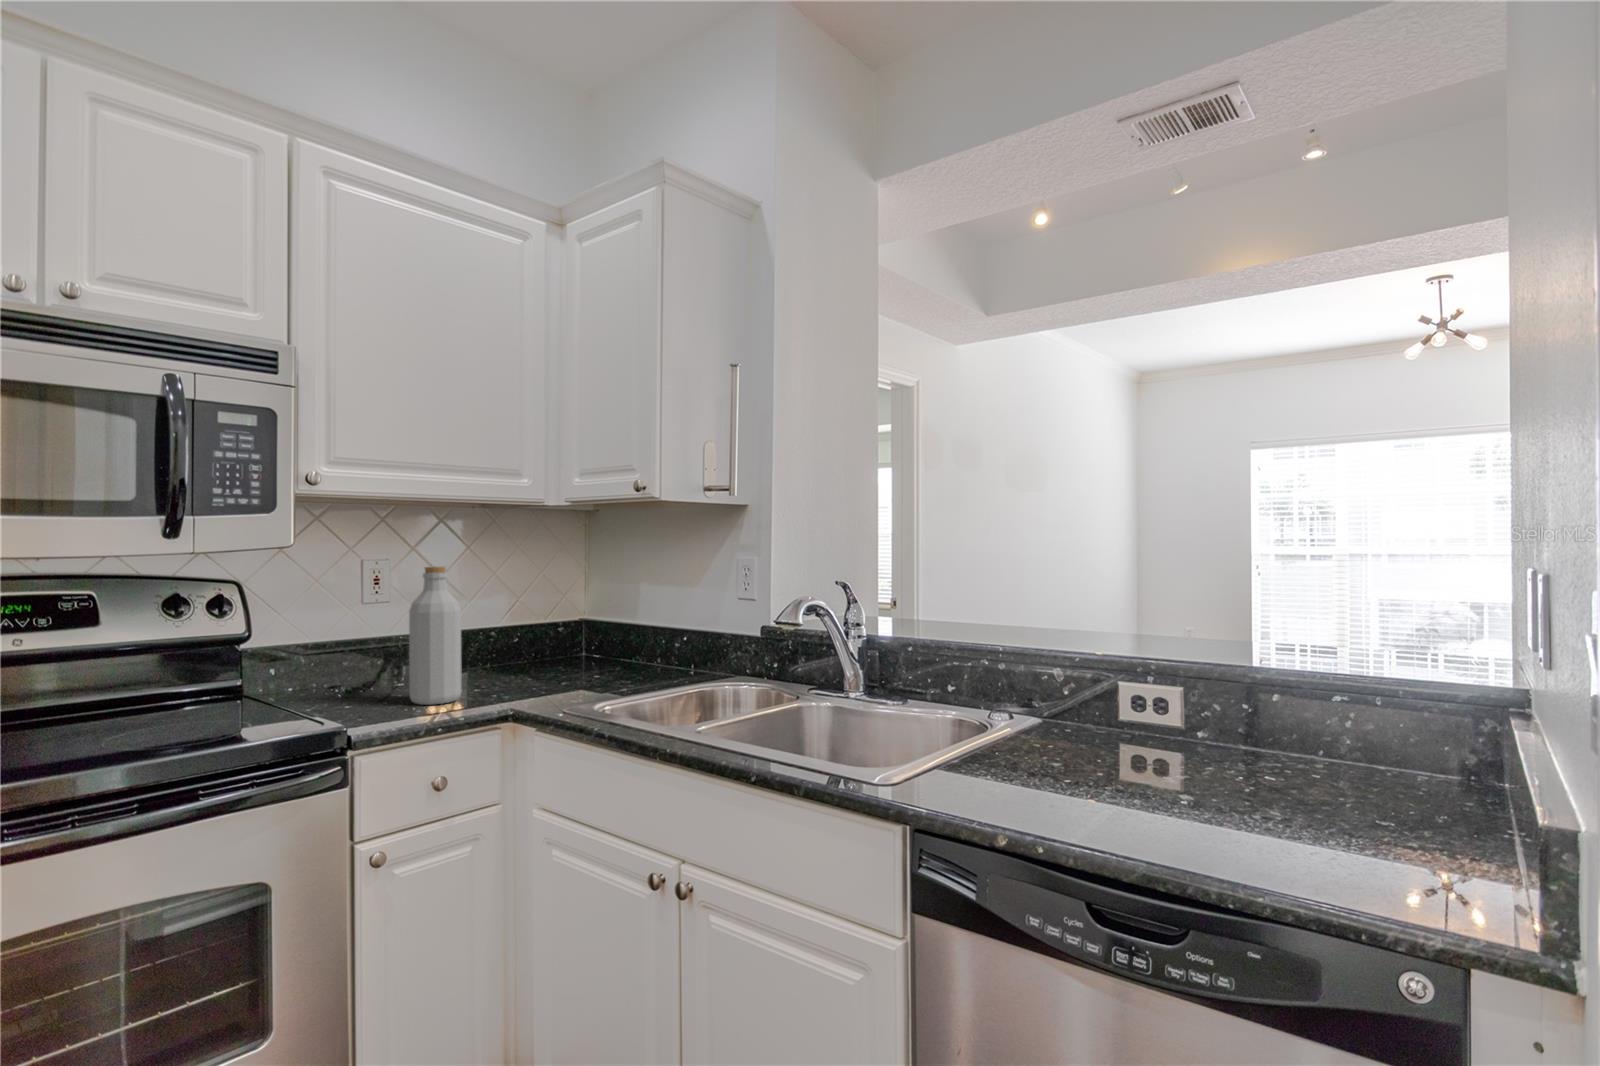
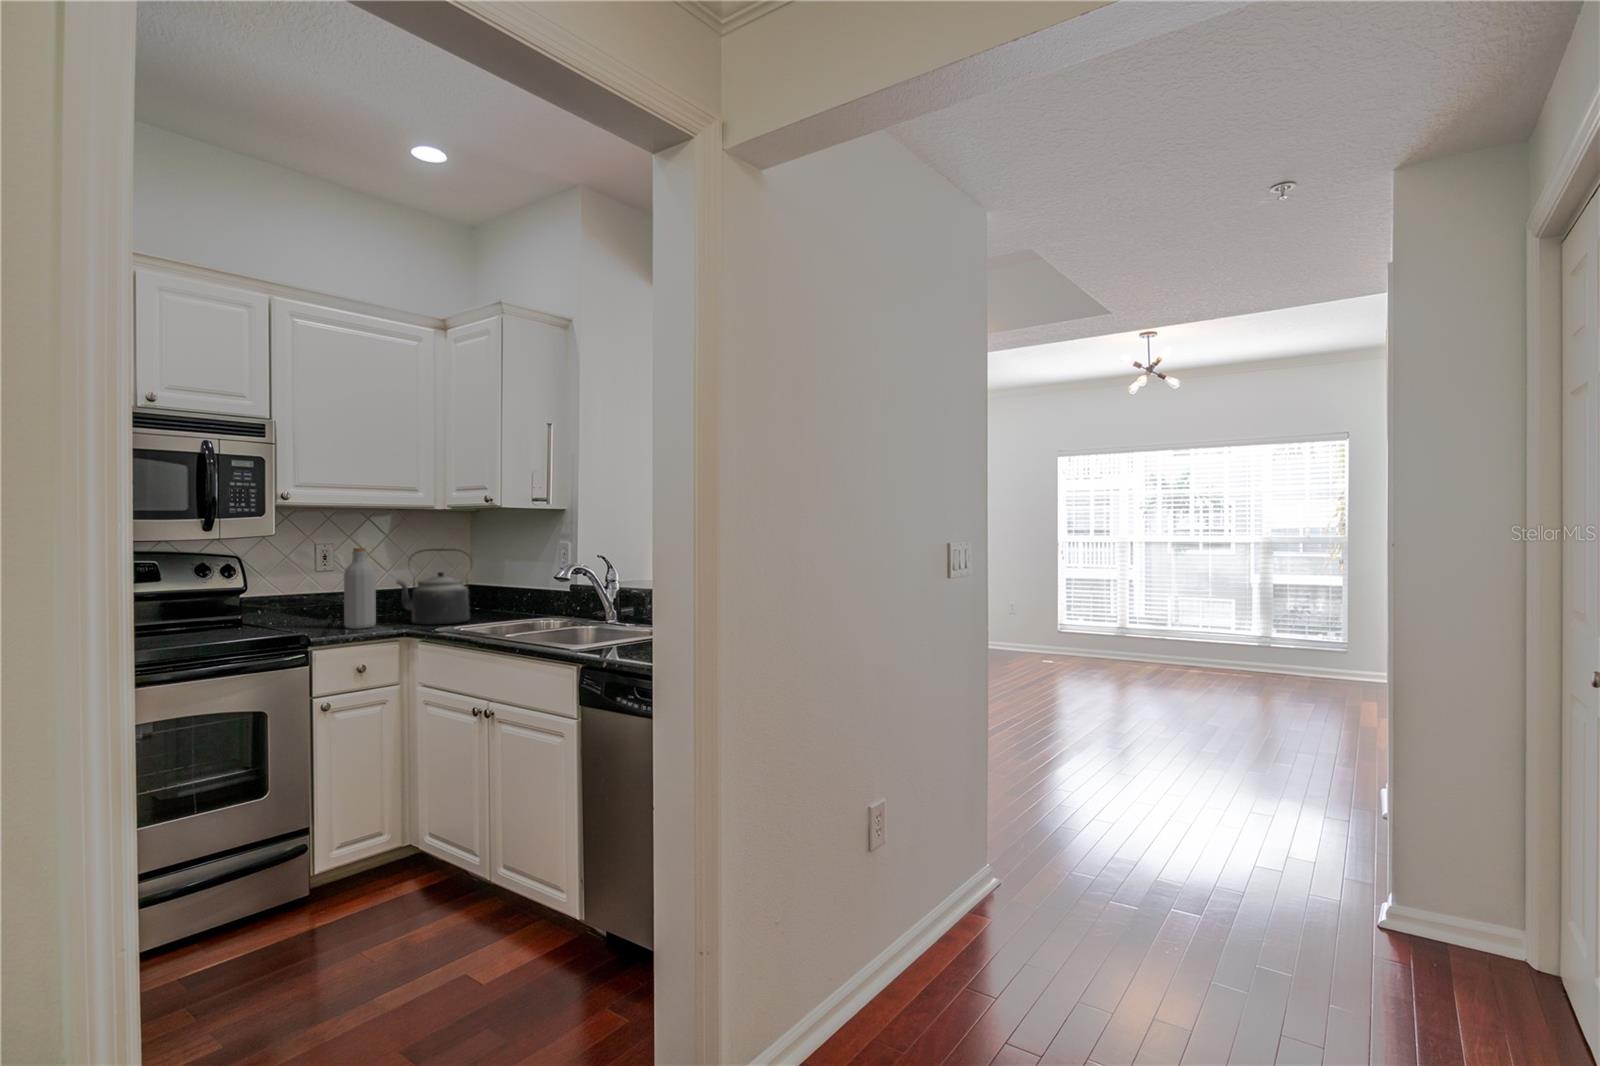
kettle: none [490,567,609,692] -> present [397,549,471,625]

